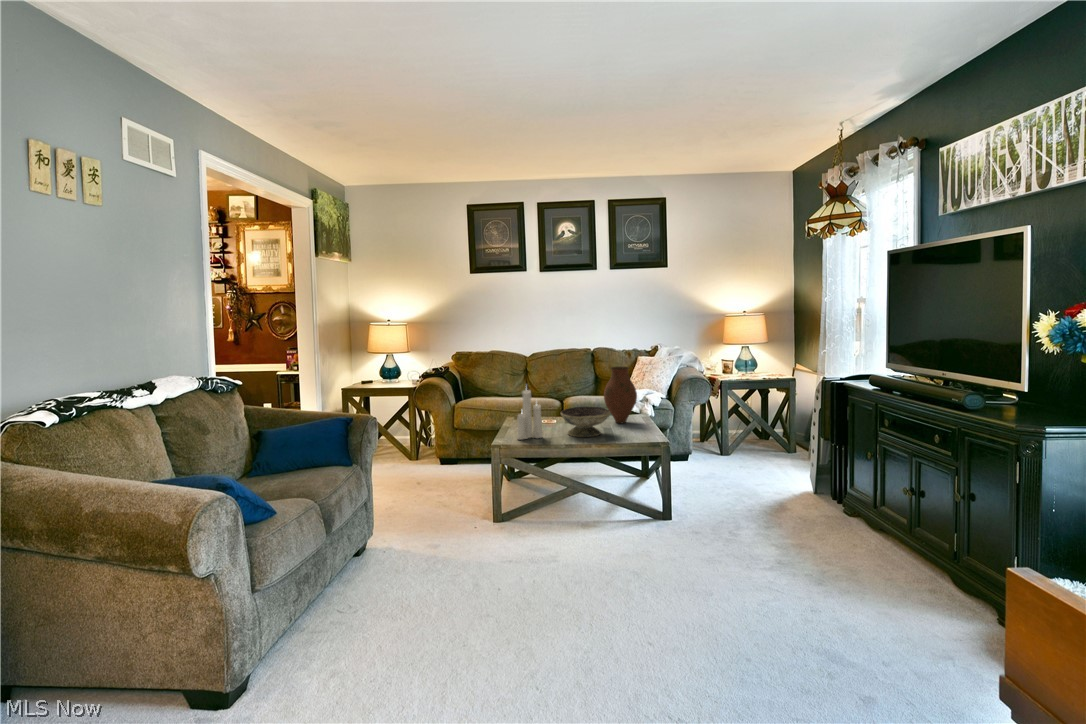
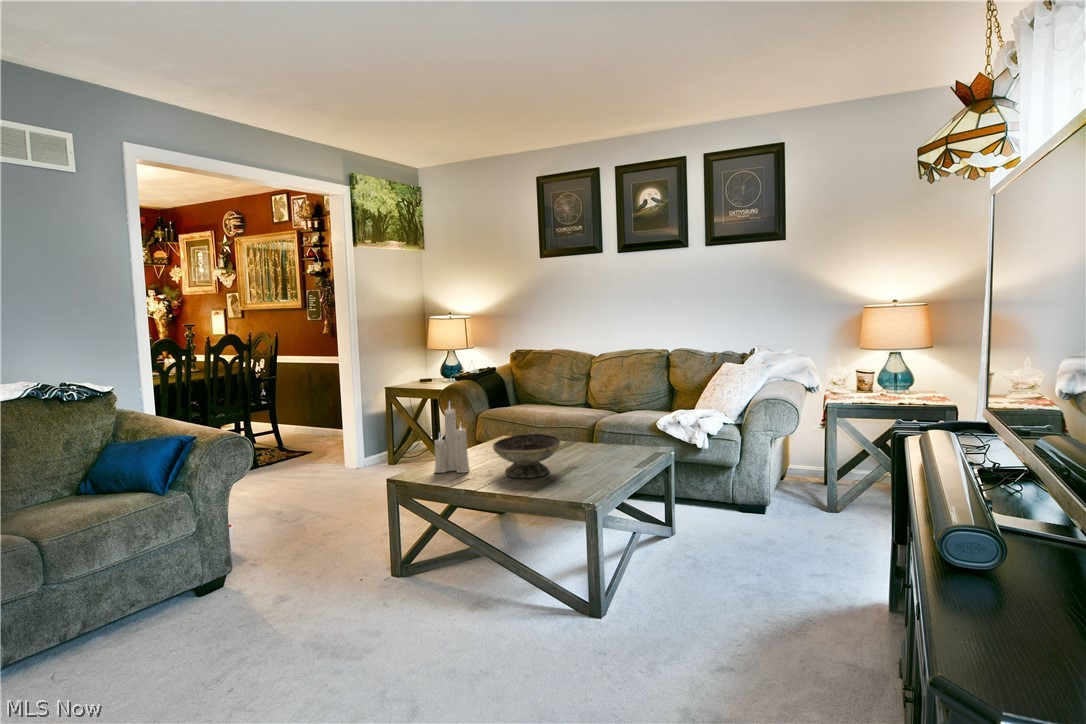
vase: present [604,367,637,423] -> none [585,381,631,460]

